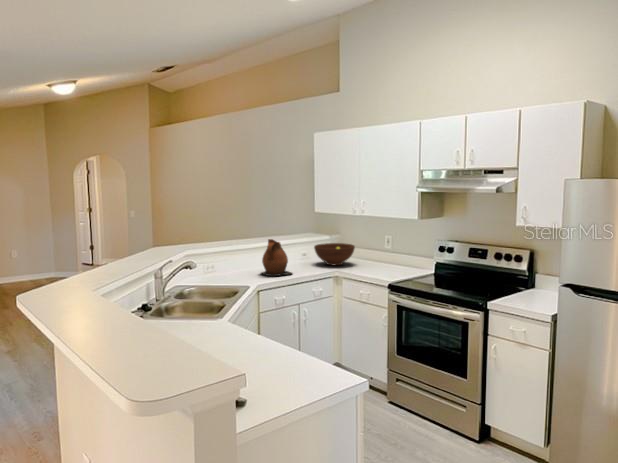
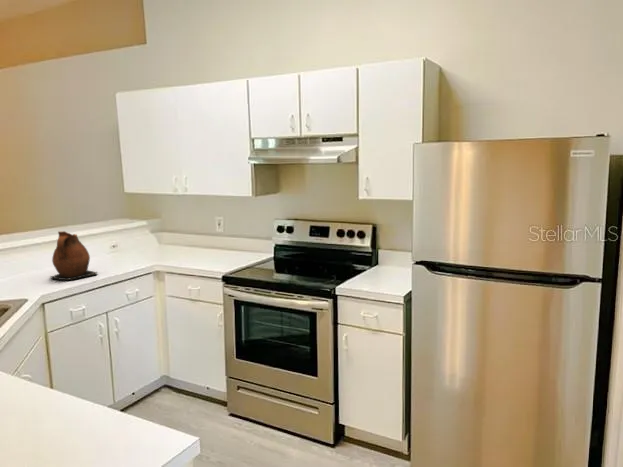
fruit bowl: present [314,243,355,265] -> none [127,230,179,258]

